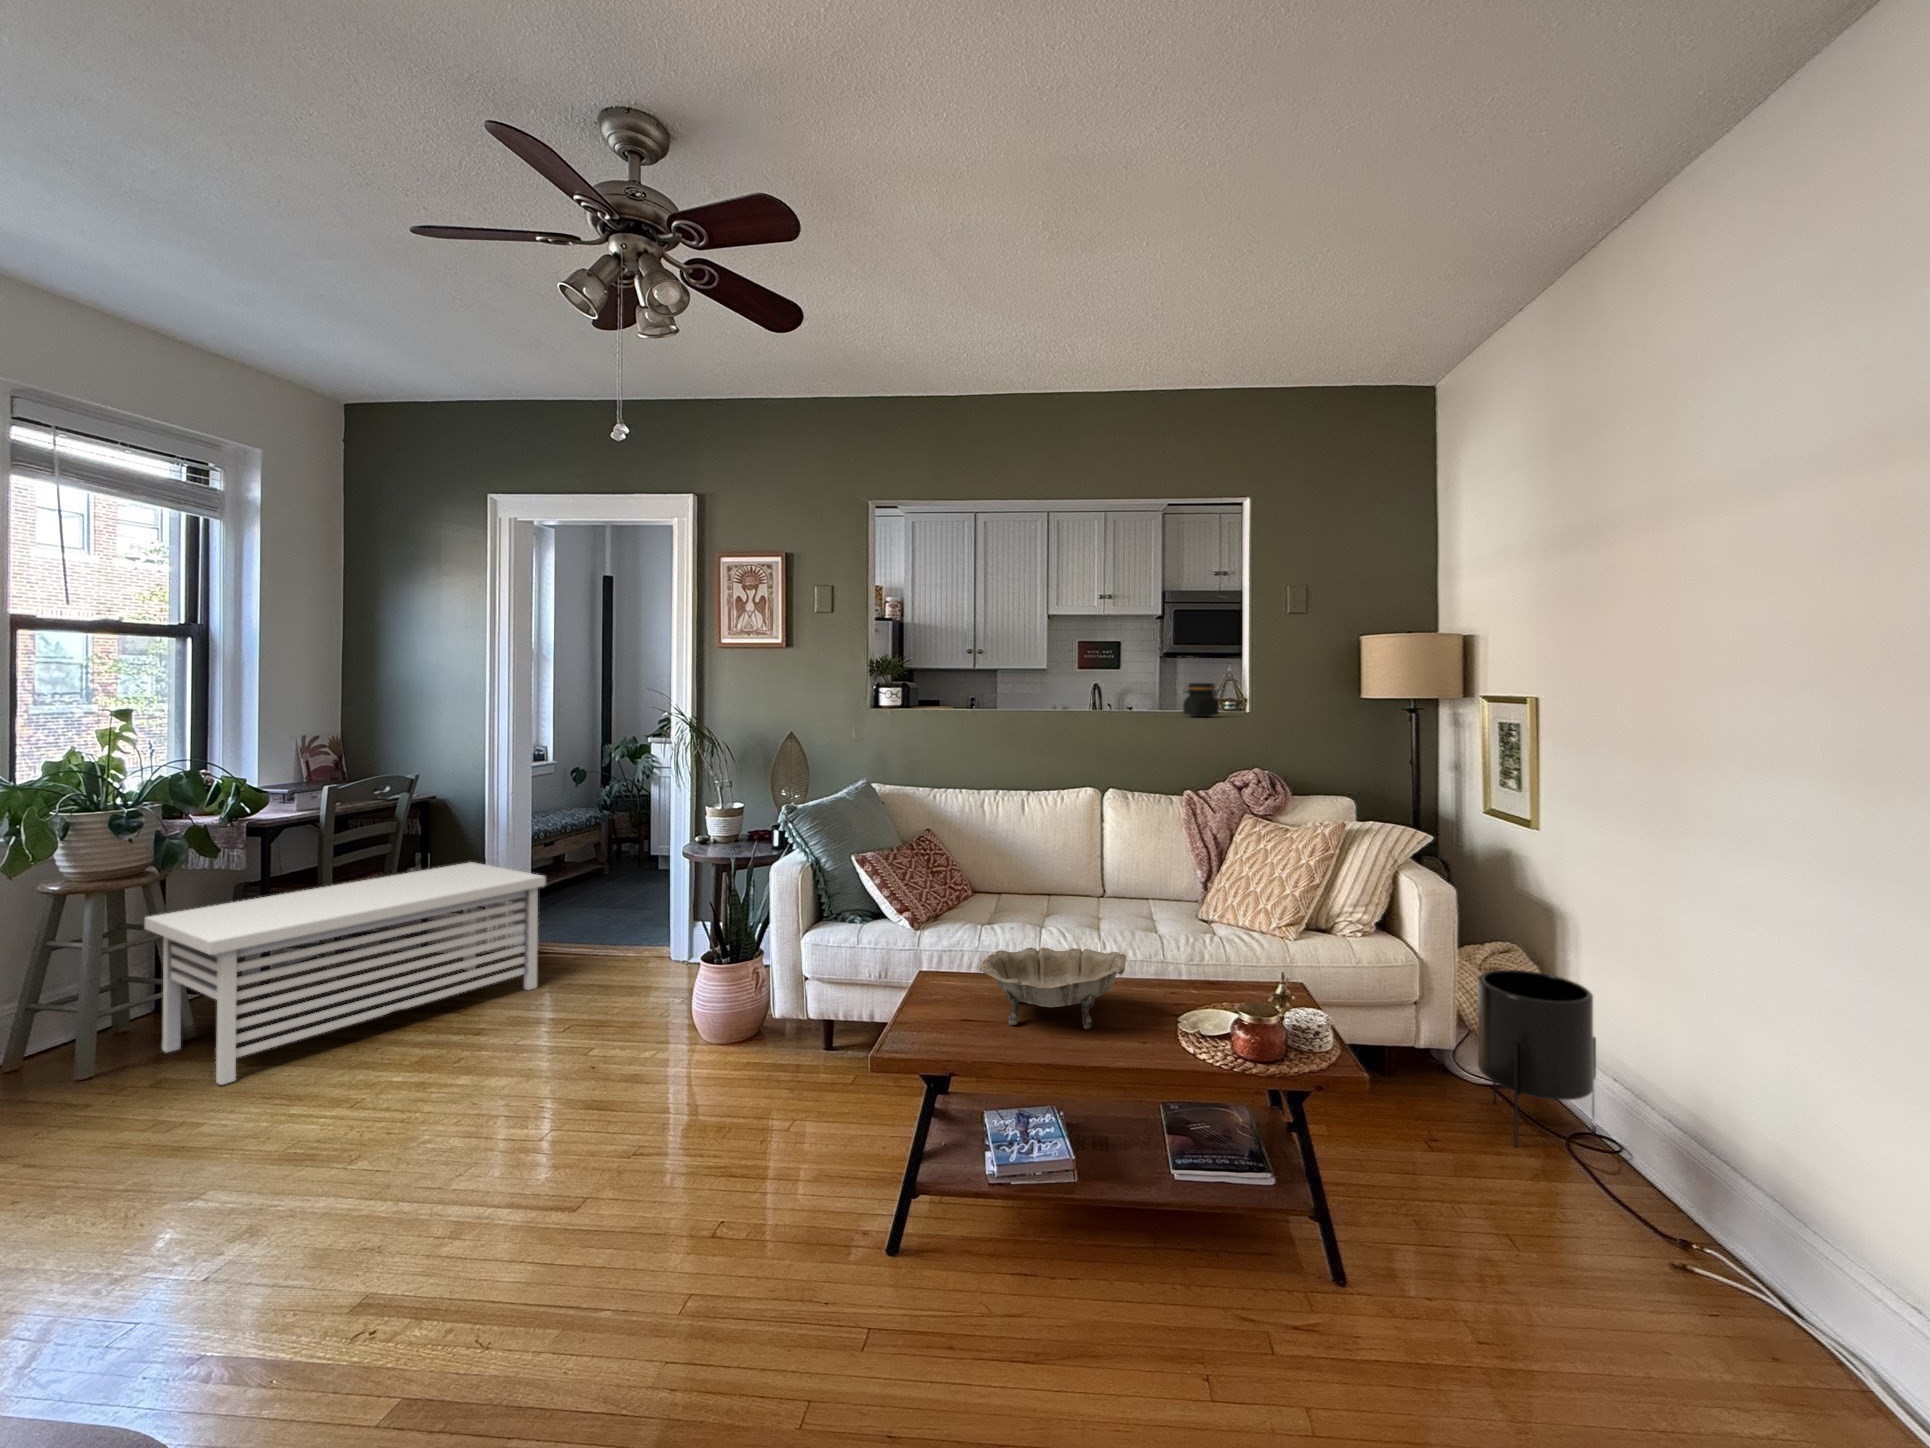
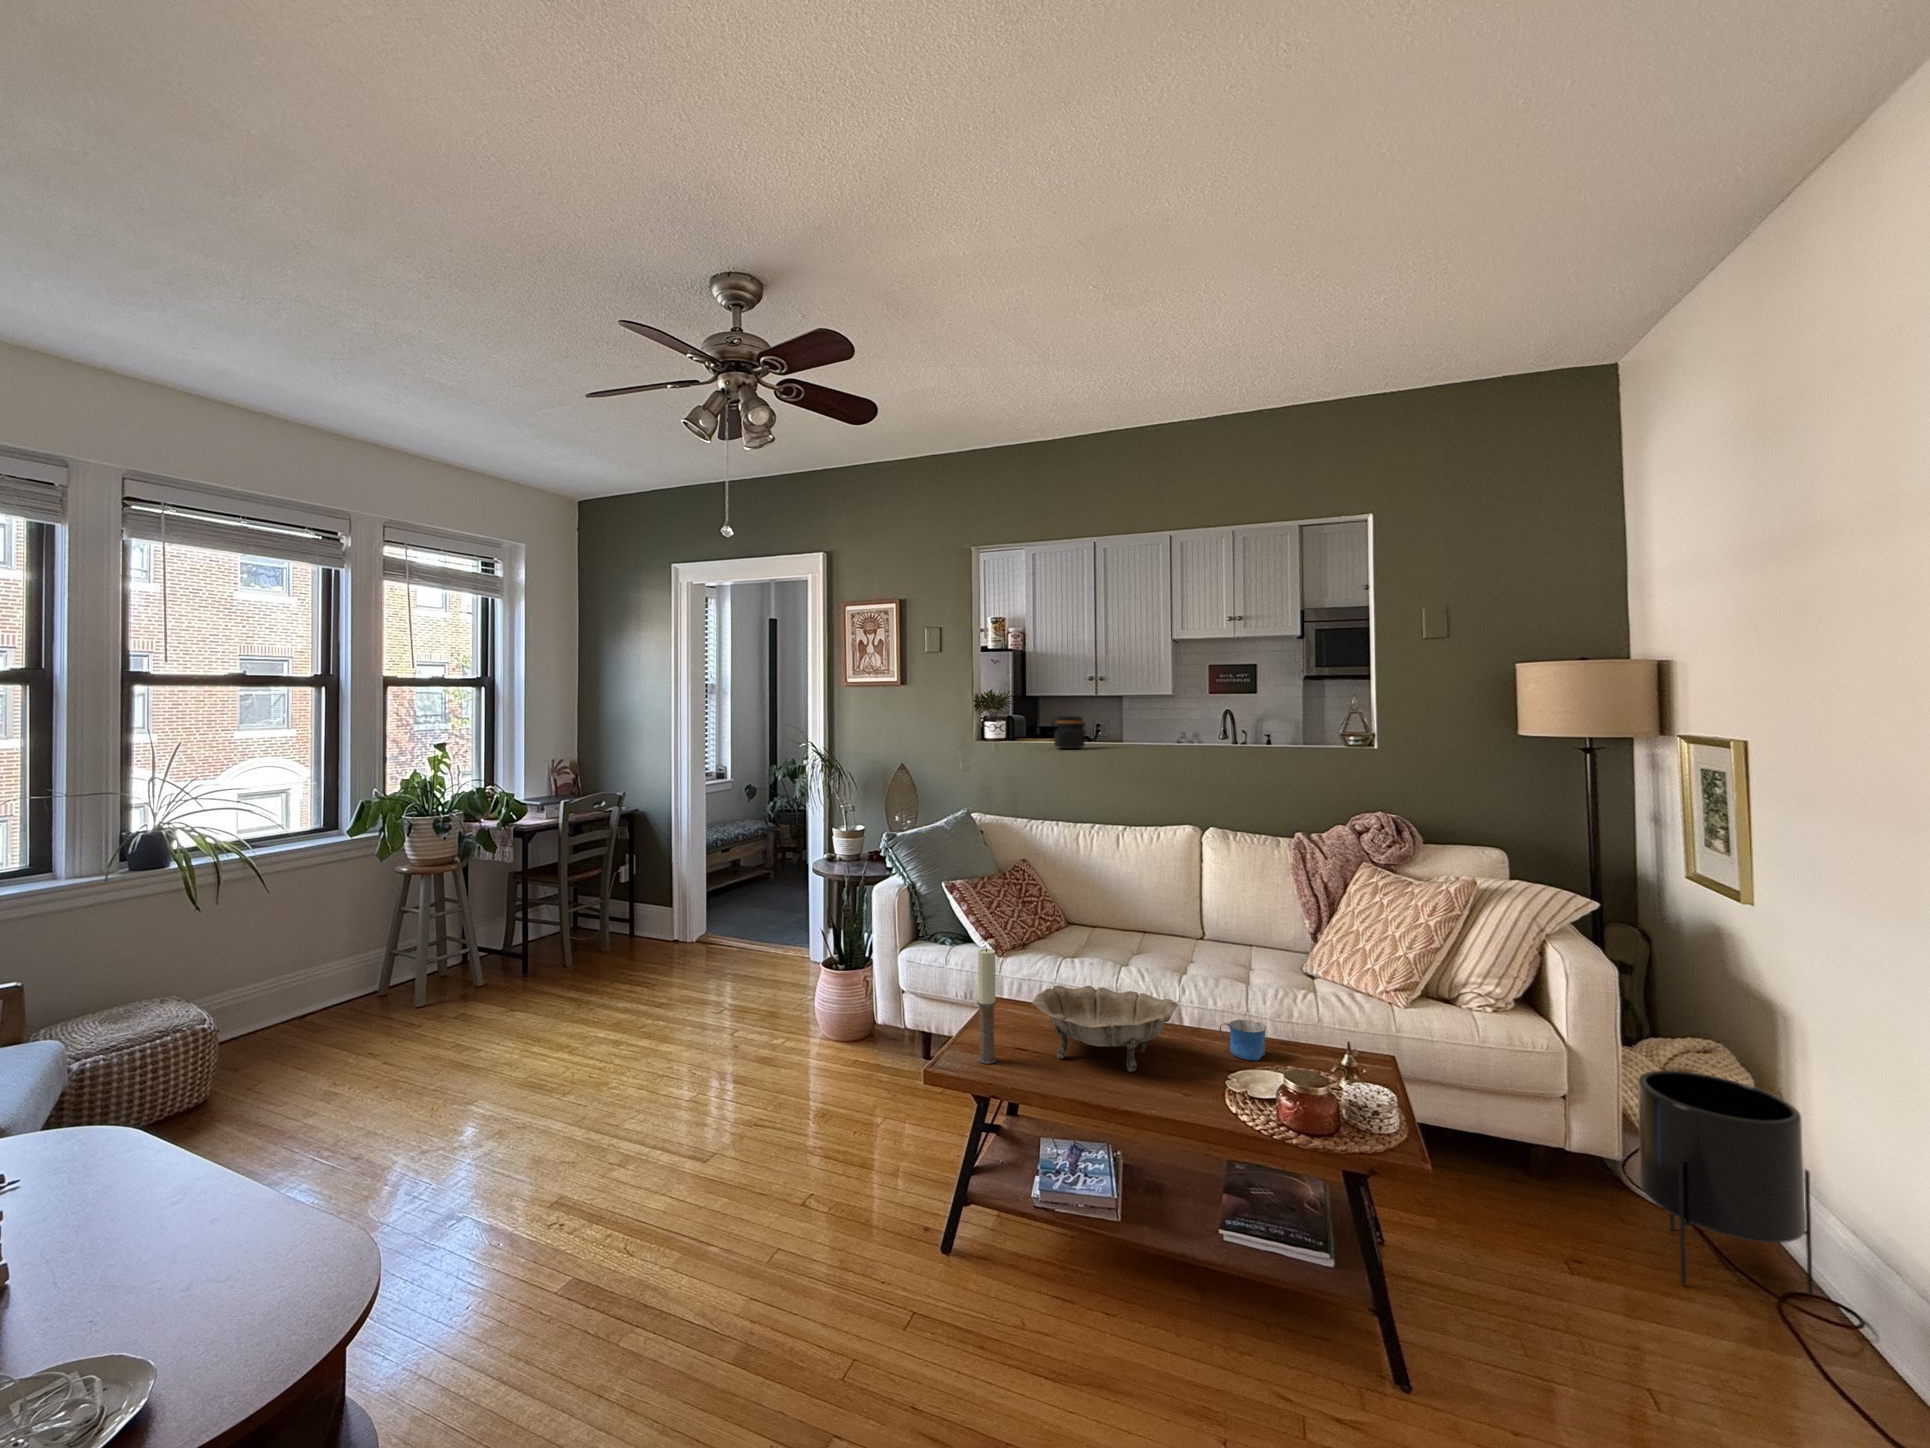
jar: present [1183,683,1219,717] -> present [1051,716,1086,749]
storage bench: present [145,862,546,1085] -> none [451,866,715,1026]
candle: none [927,915,949,1041] -> present [977,947,997,1064]
mug: none [1158,965,1201,1003] -> present [1220,1020,1266,1060]

